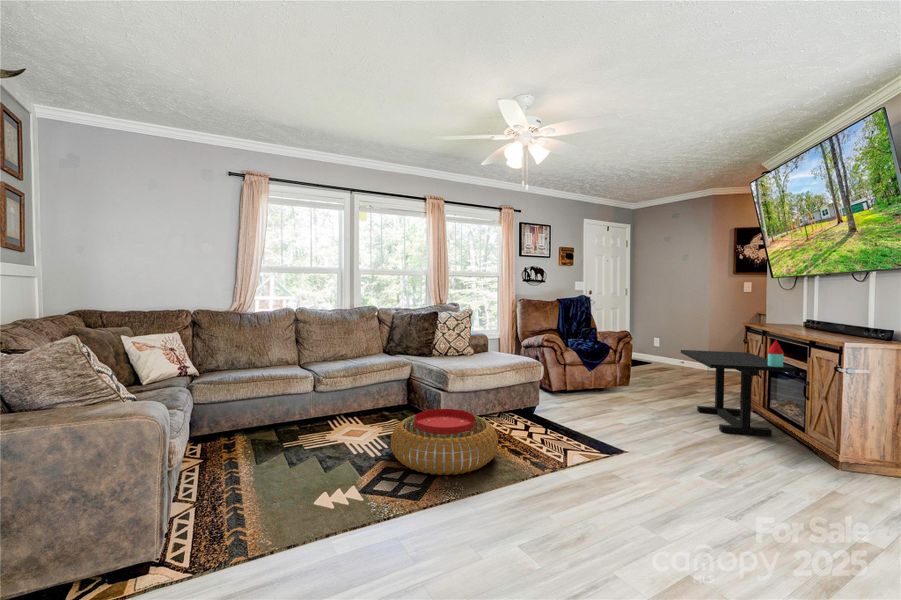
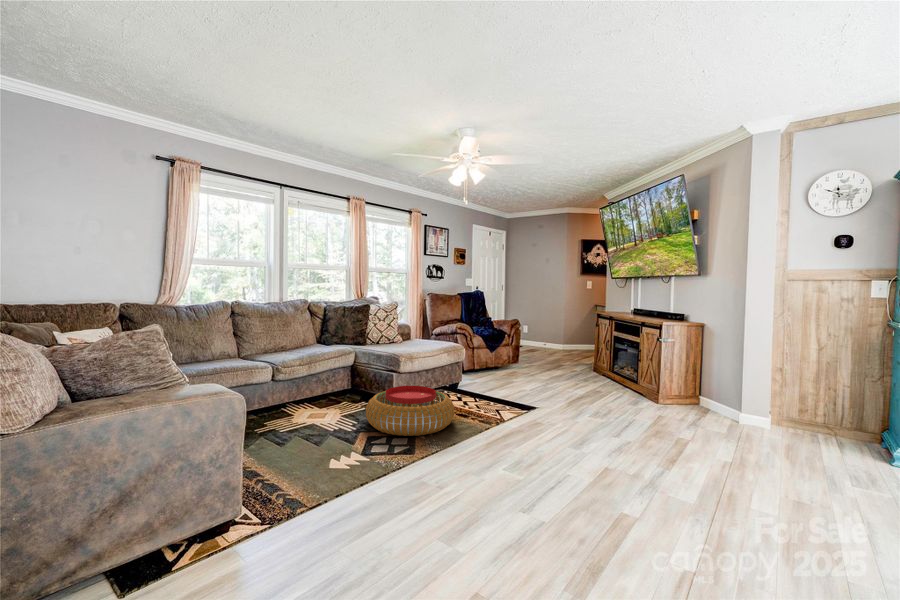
side table: present [681,340,797,436] -> none [558,323,635,390]

